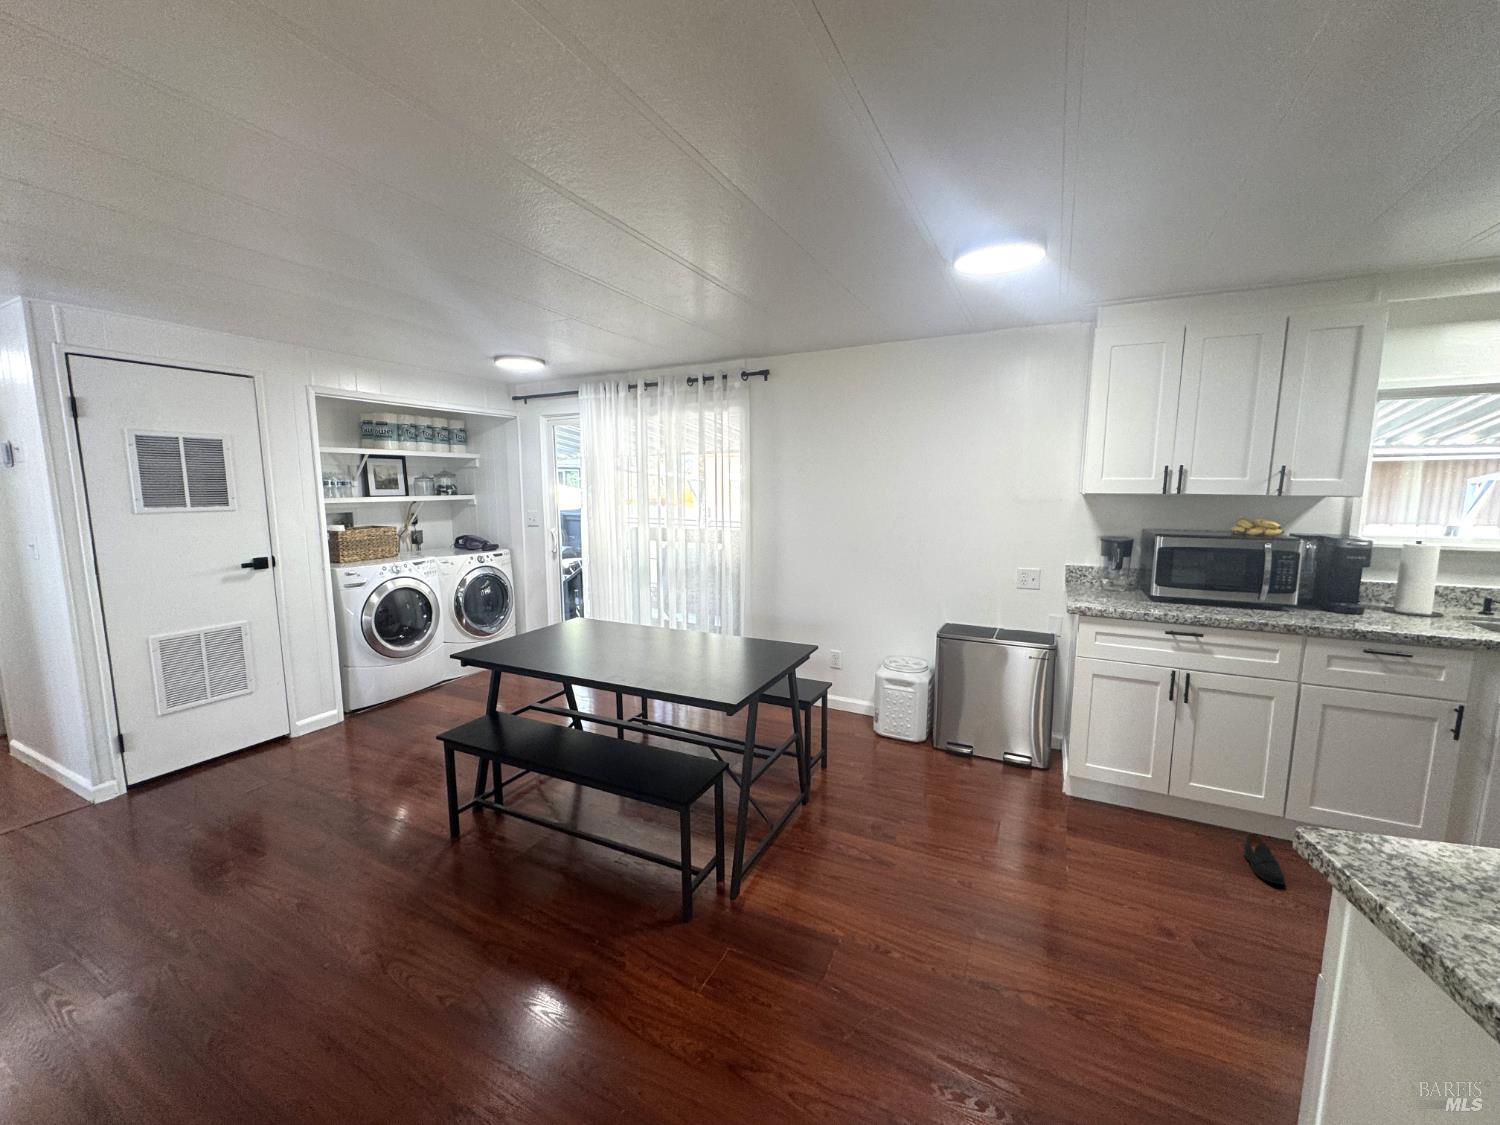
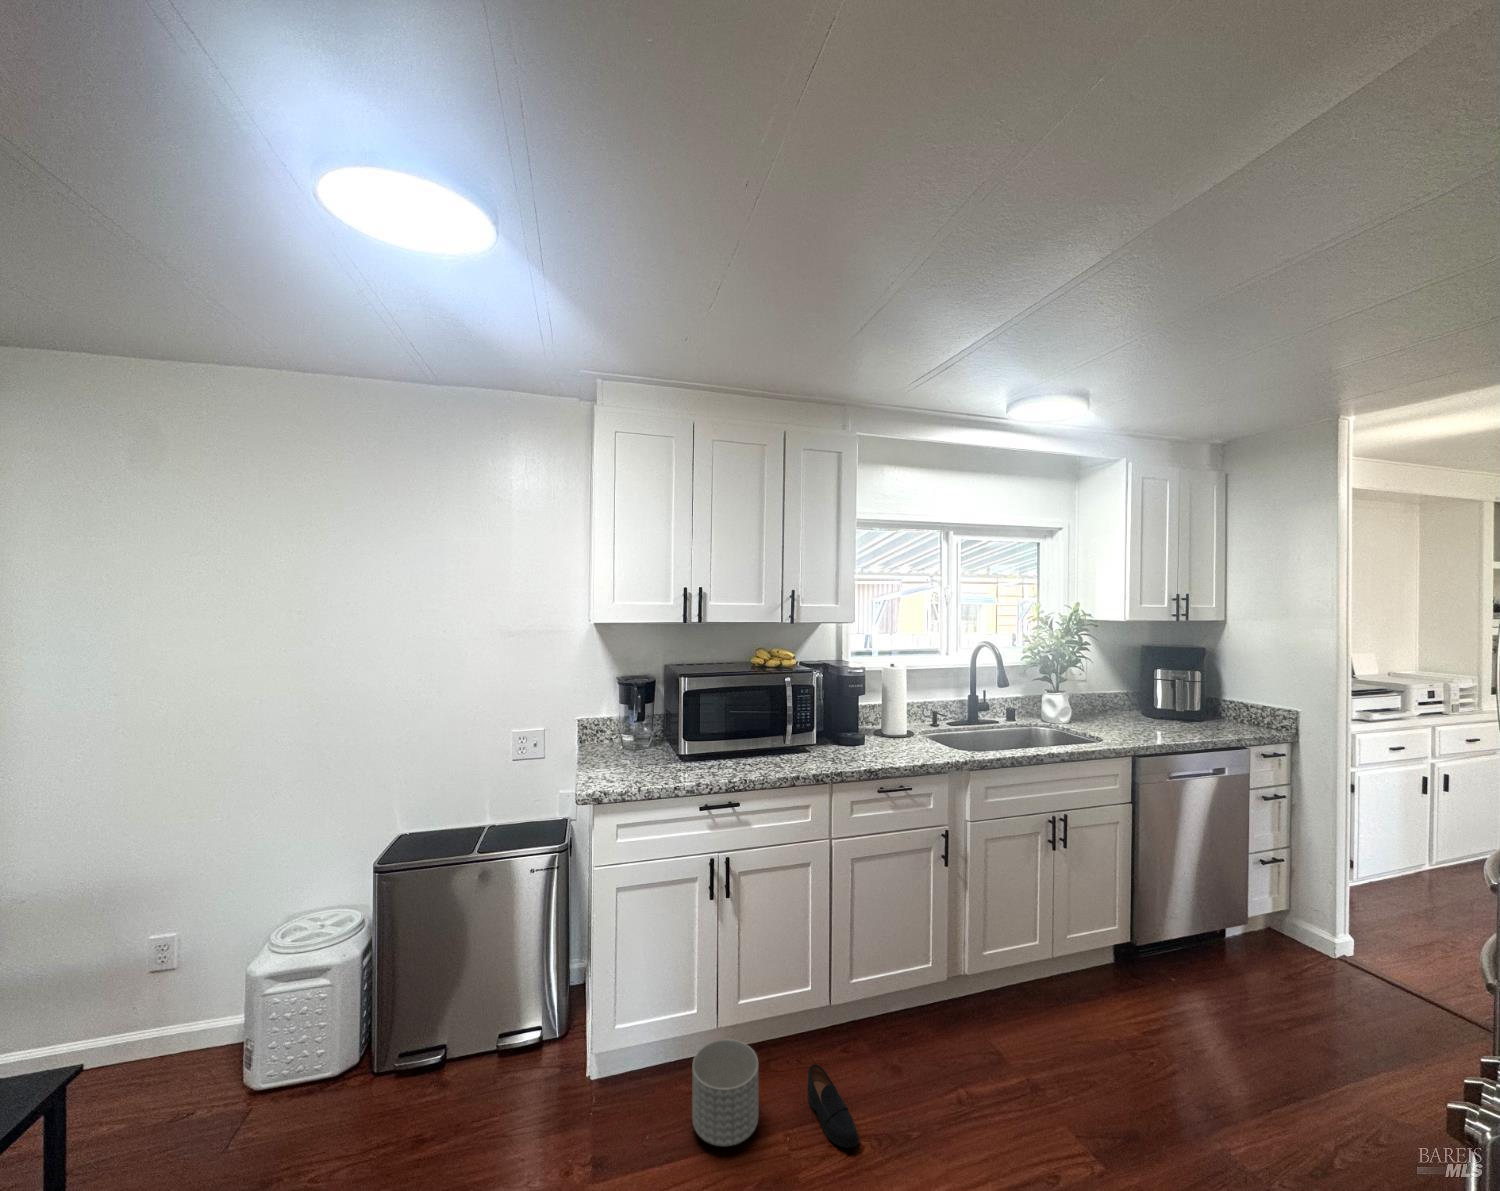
planter: none [1141,789,1199,847] -> present [692,1039,759,1146]

